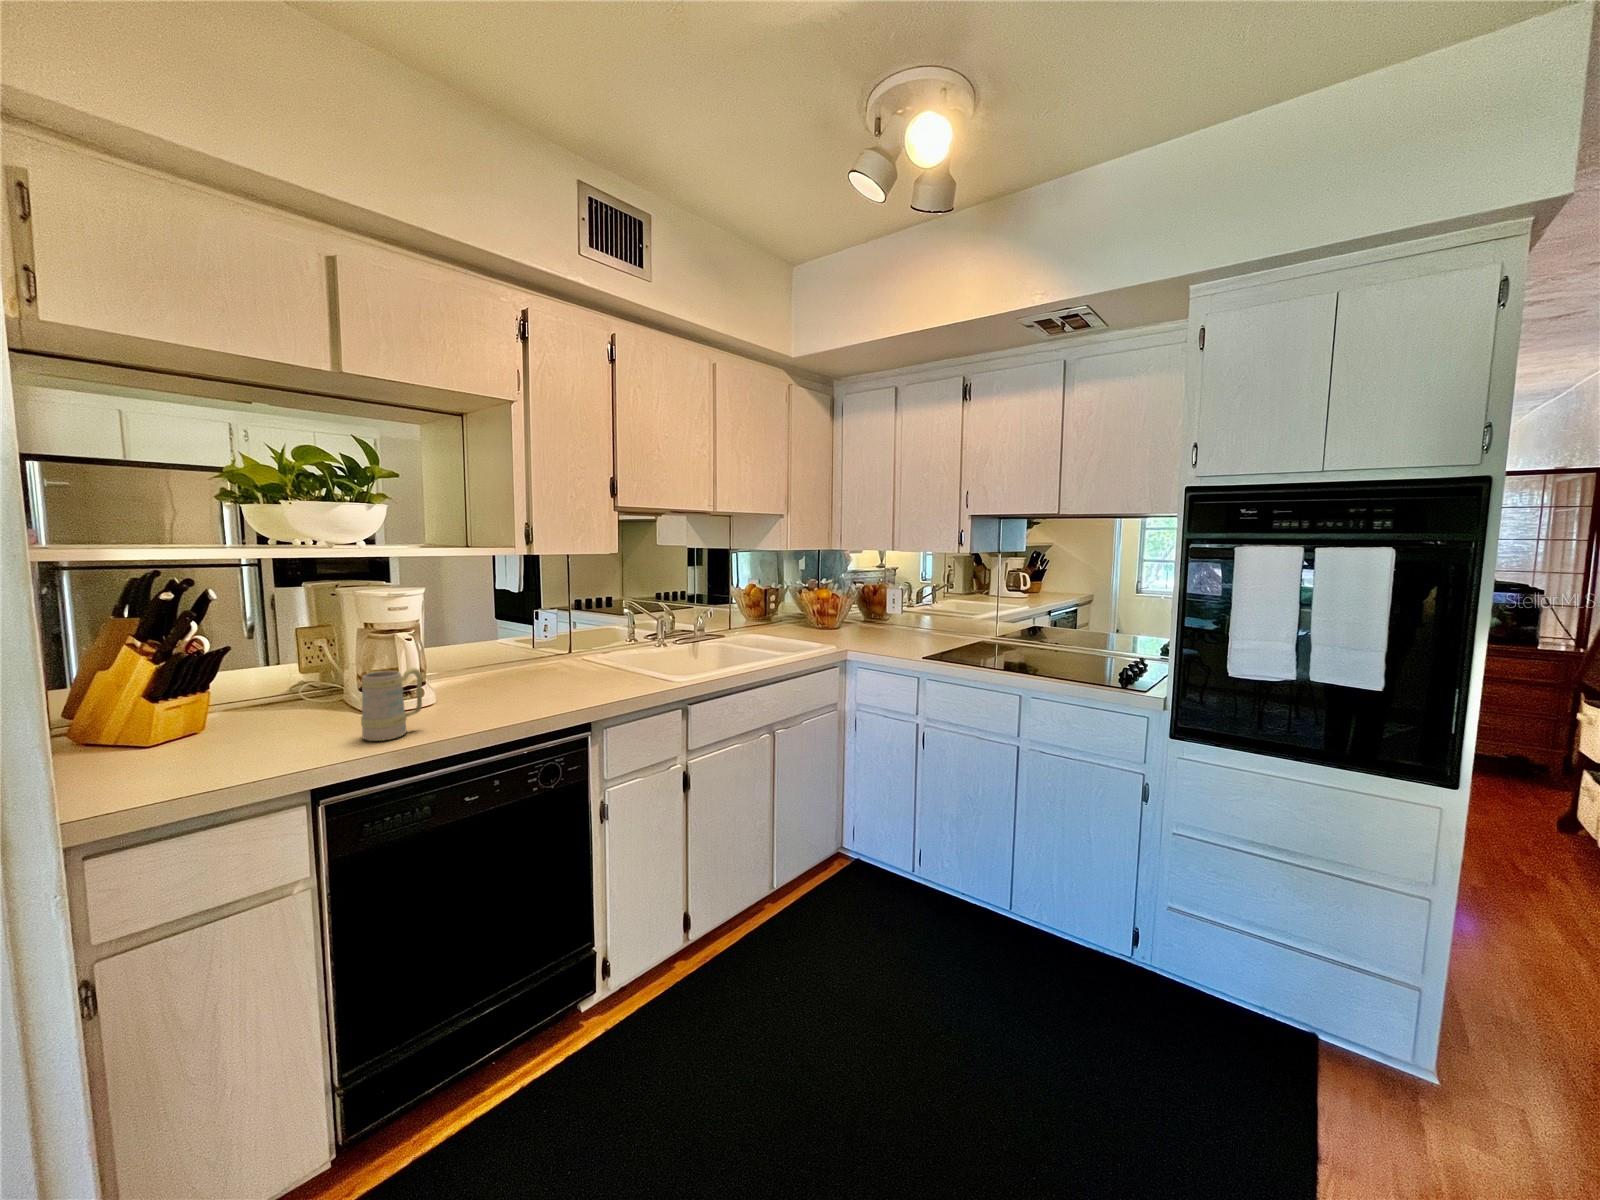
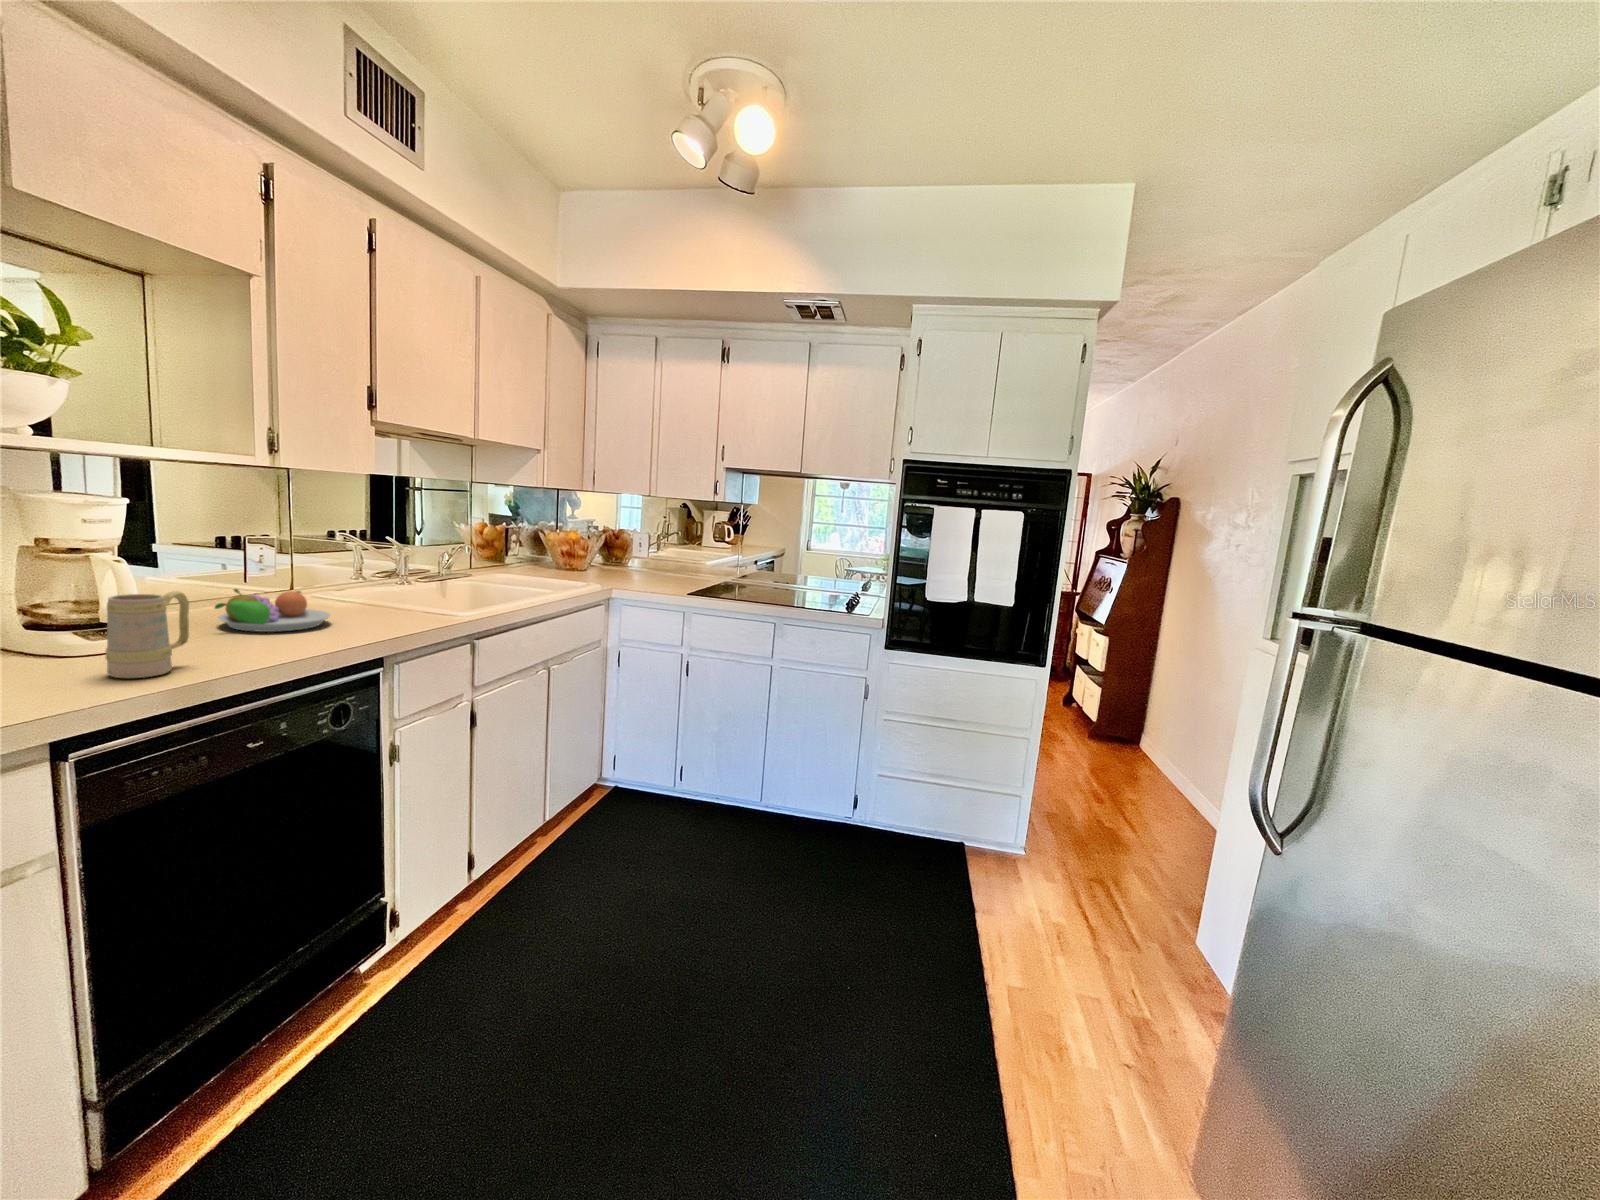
fruit bowl: none [475,659,565,697] -> present [215,589,331,632]

